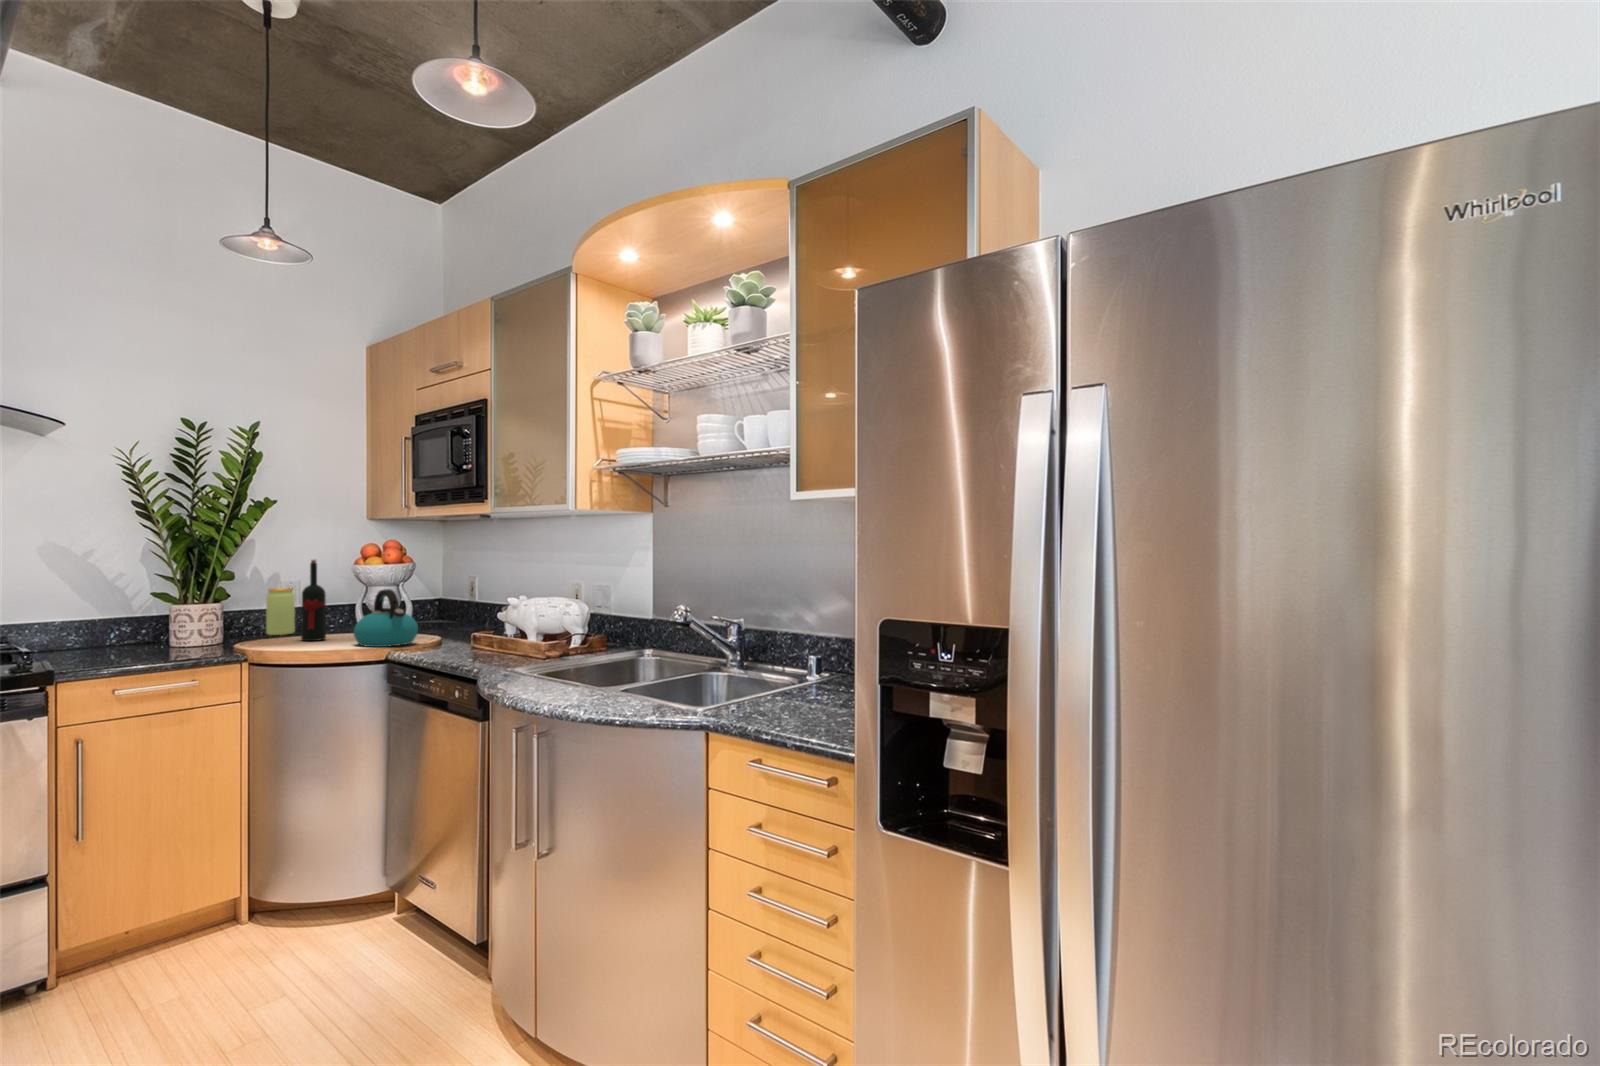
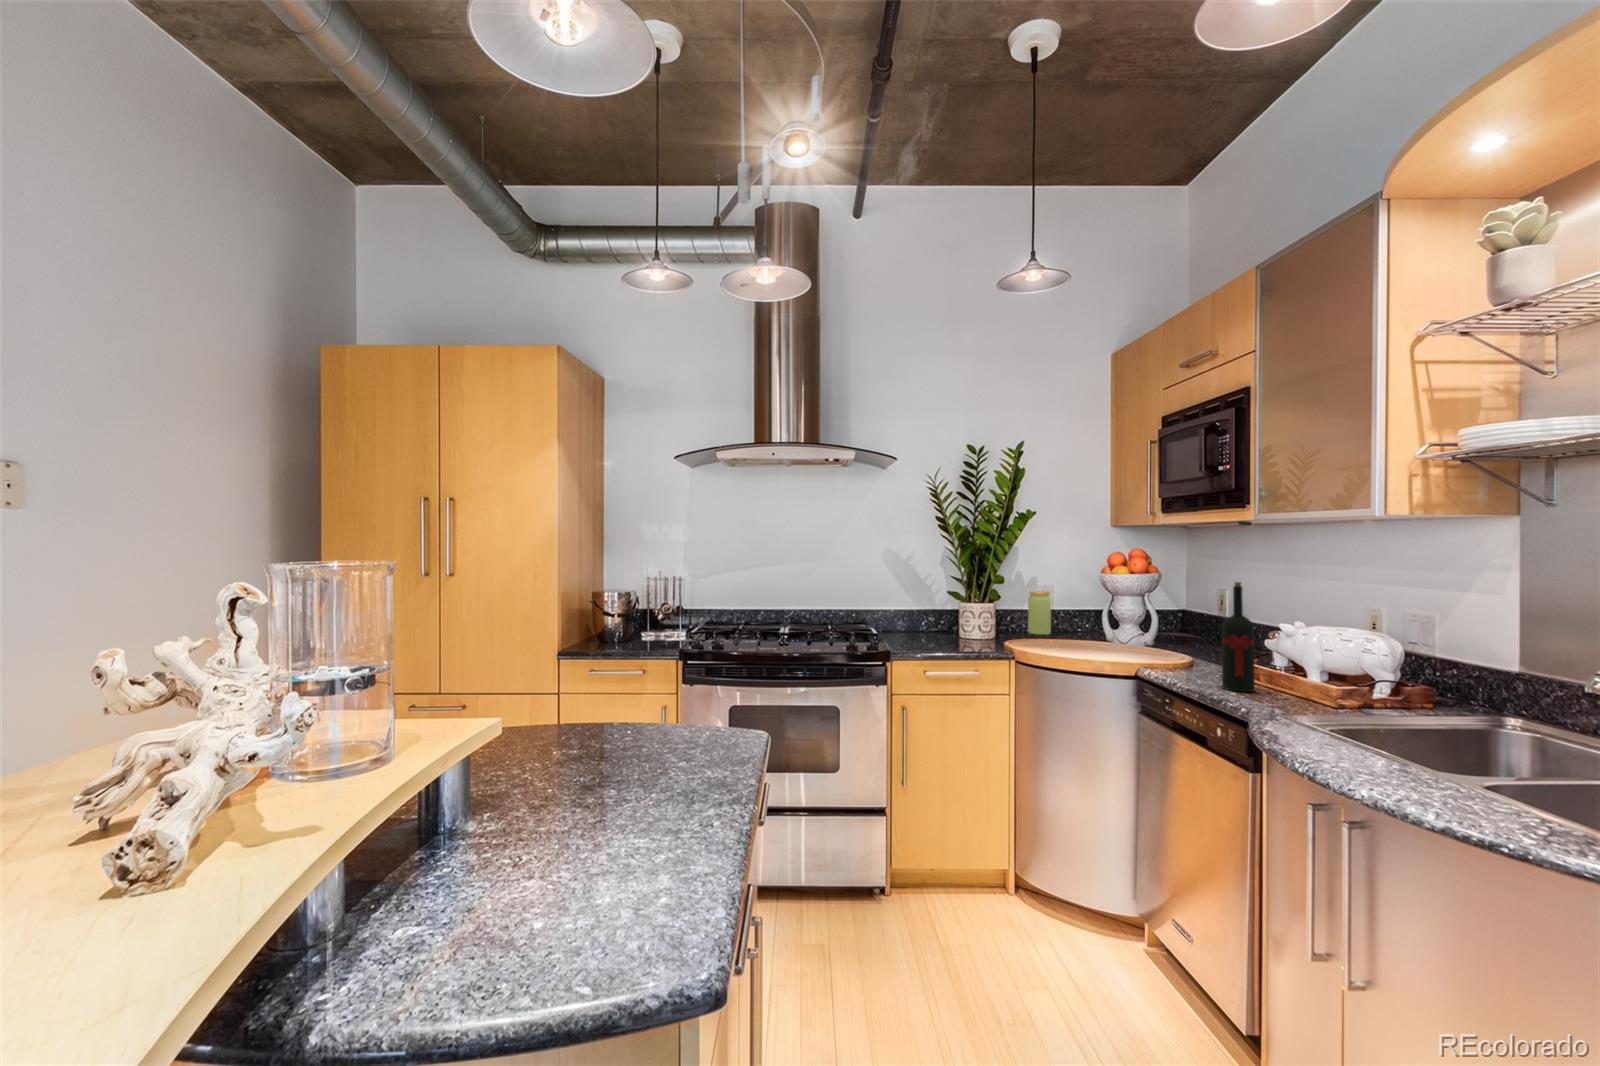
wine bottle: present [301,560,326,641] -> present [1222,582,1255,692]
kettle: present [354,589,418,647] -> none [1104,601,1169,661]

